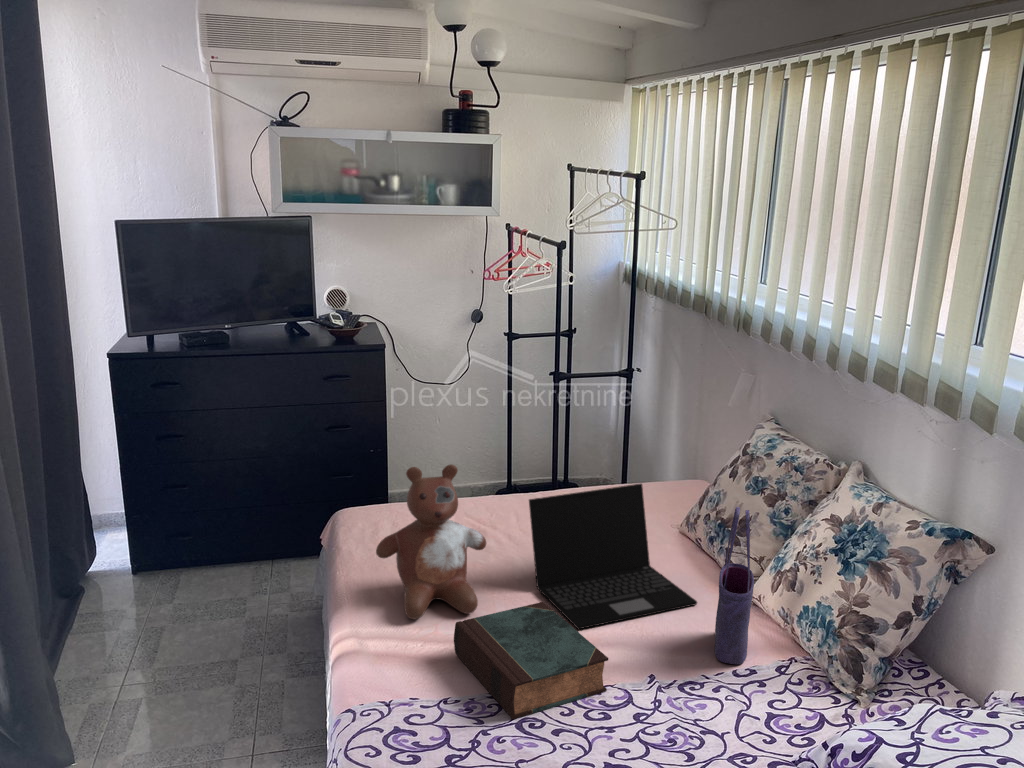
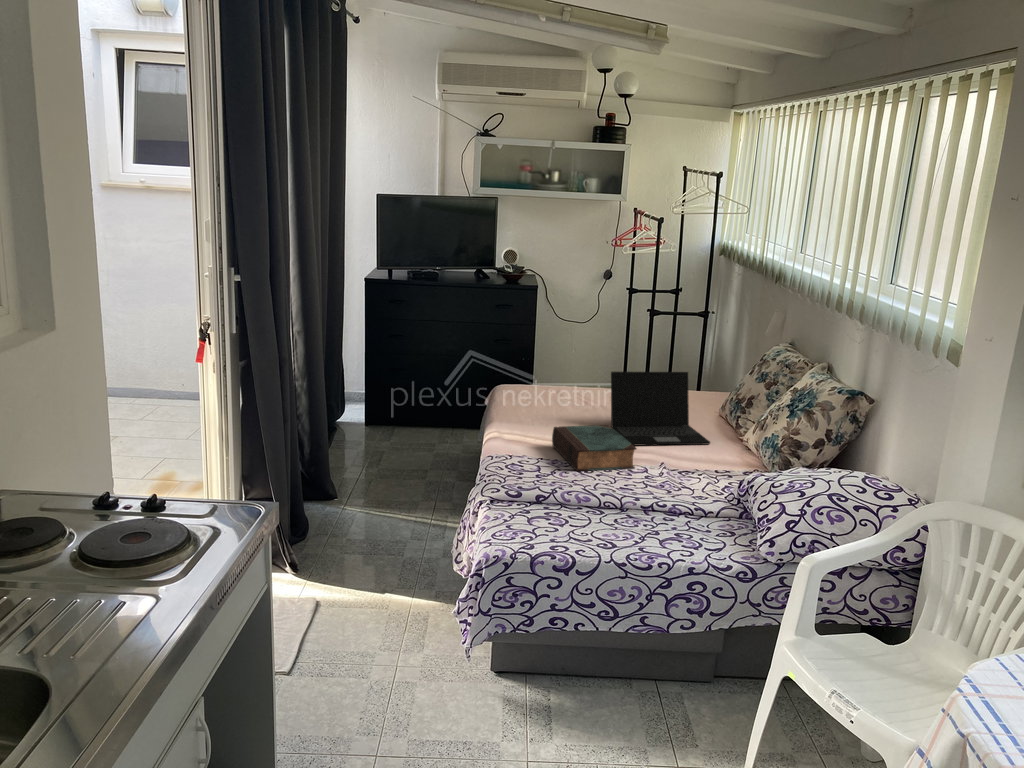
stuffed bear: present [376,465,486,619] -> none [515,343,582,433]
tote bag: present [715,507,754,664] -> none [708,373,737,468]

